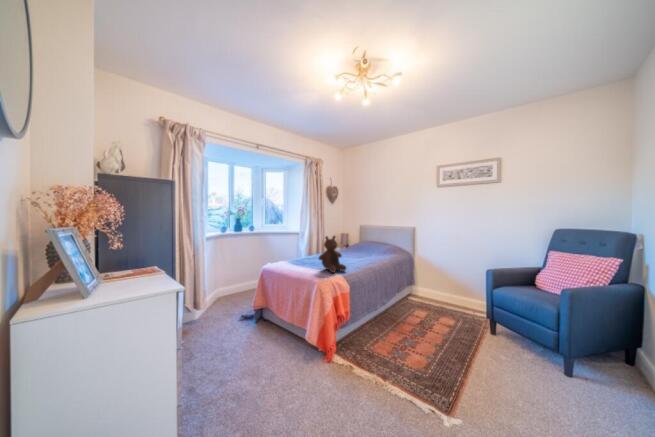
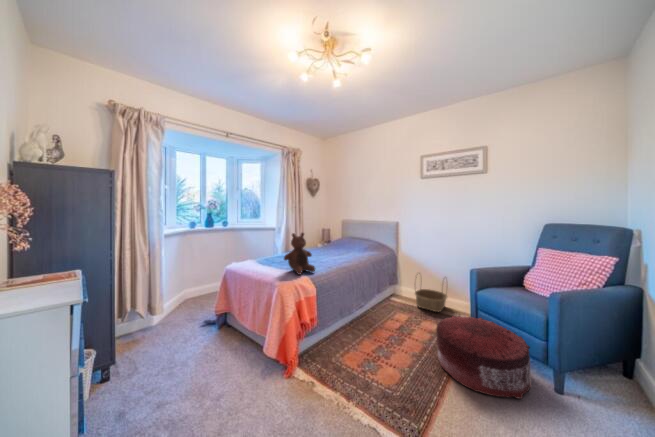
basket: none [432,273,463,310] -> present [415,289,447,312]
pouf: none [457,311,545,381] -> present [437,316,531,399]

